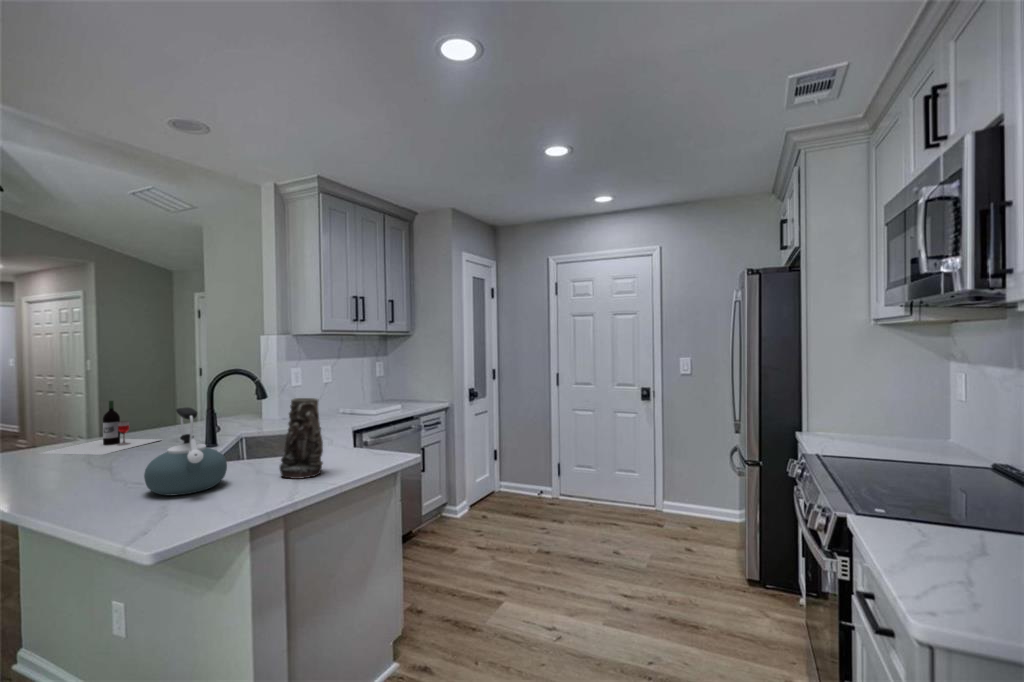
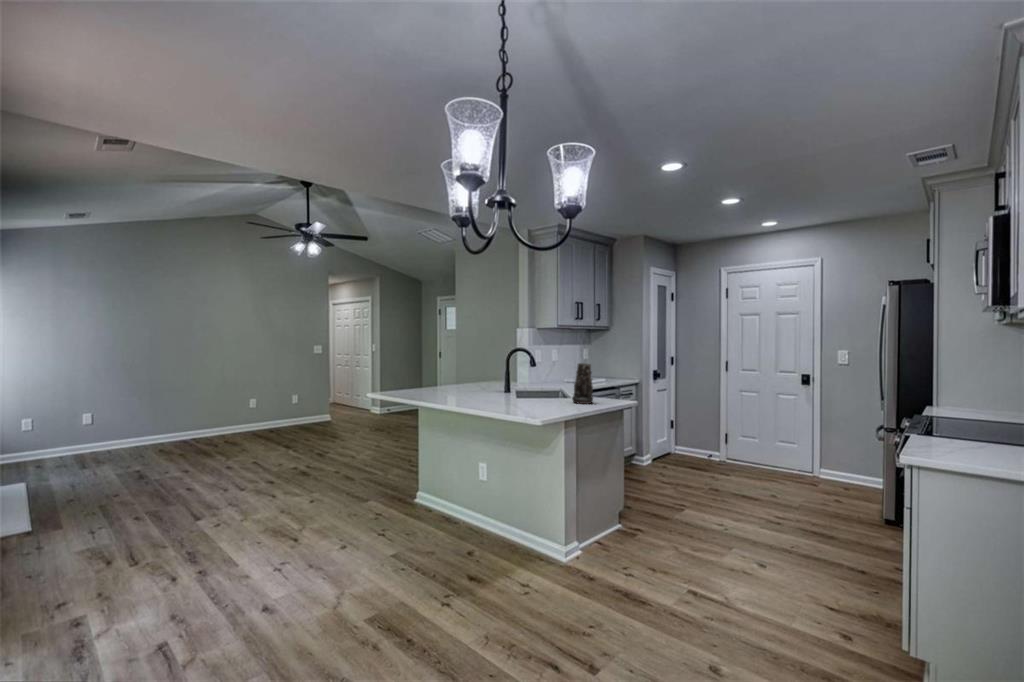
wine bottle: present [42,400,160,455] -> none [433,364,485,392]
kettle: present [144,407,227,496] -> none [518,365,551,405]

